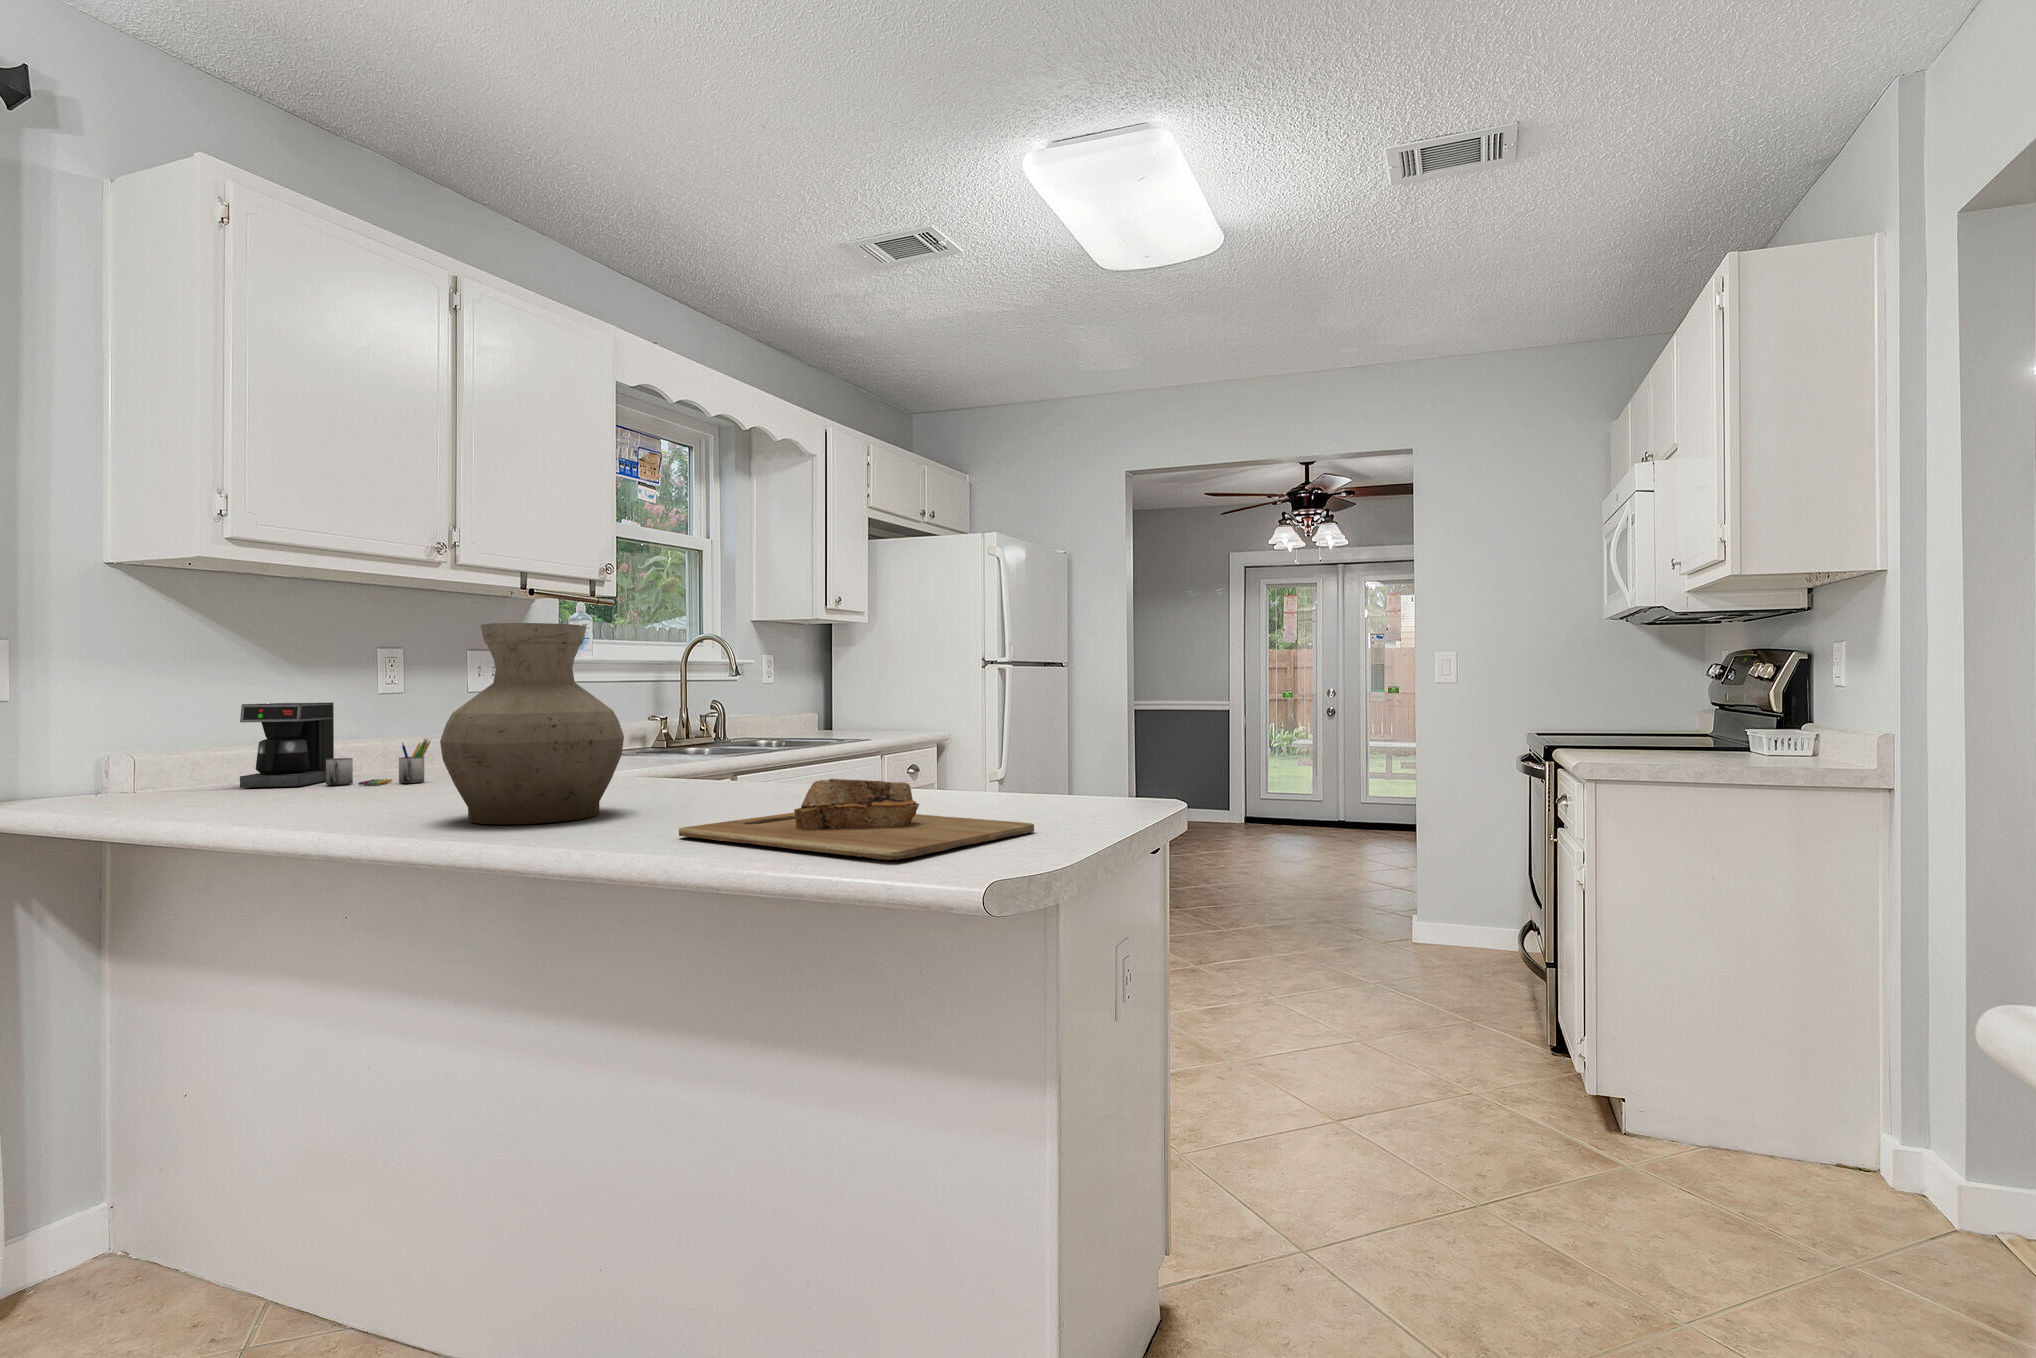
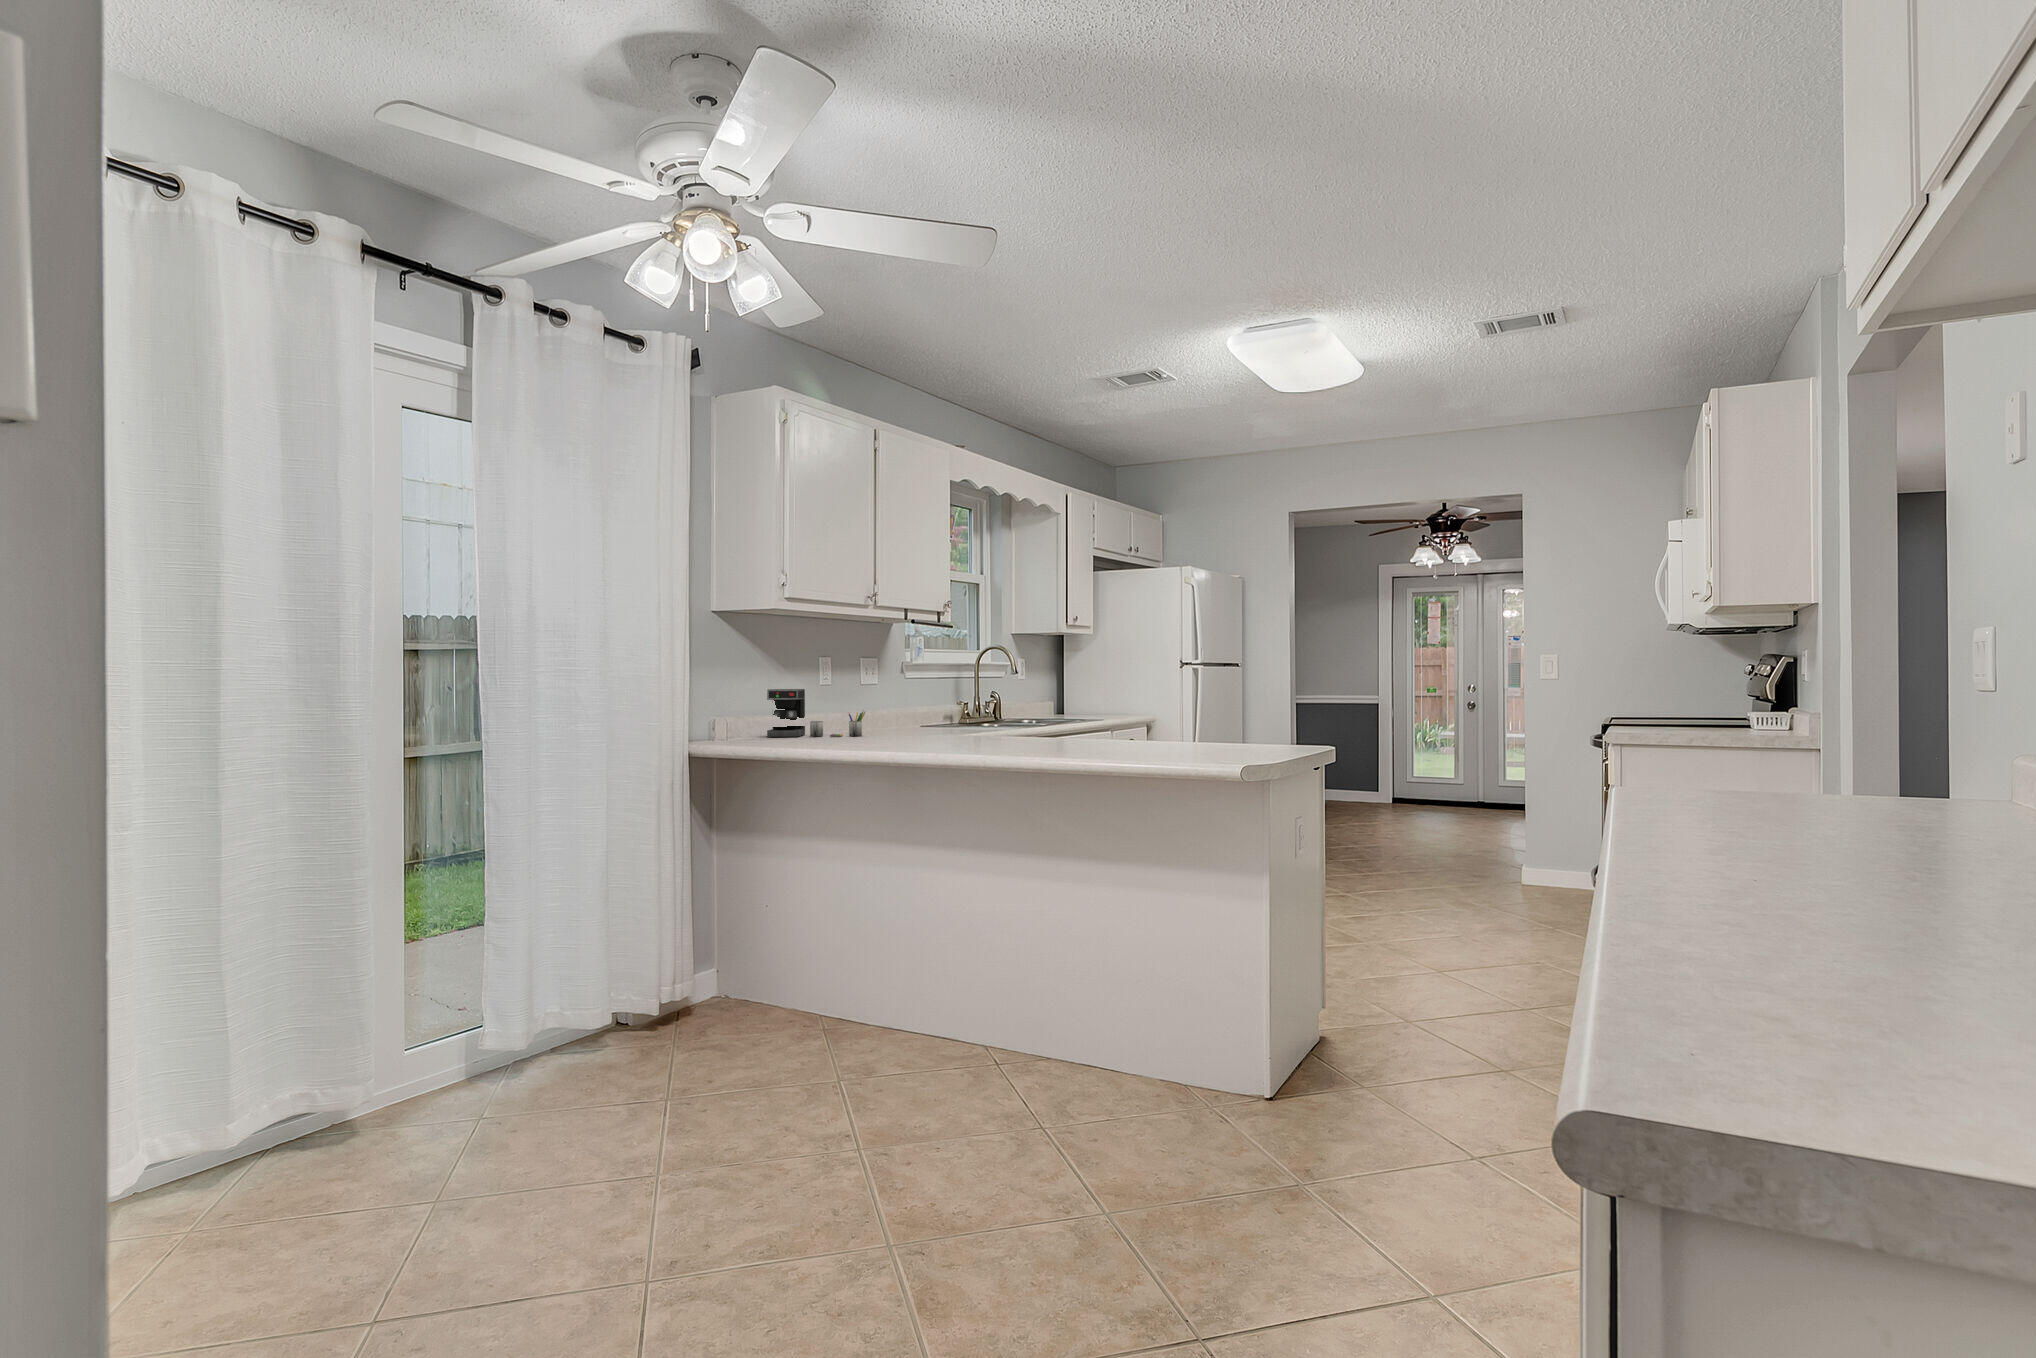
vase: present [440,623,624,824] -> none [925,646,1012,748]
cutting board: present [679,779,1034,860] -> none [1060,724,1236,757]

